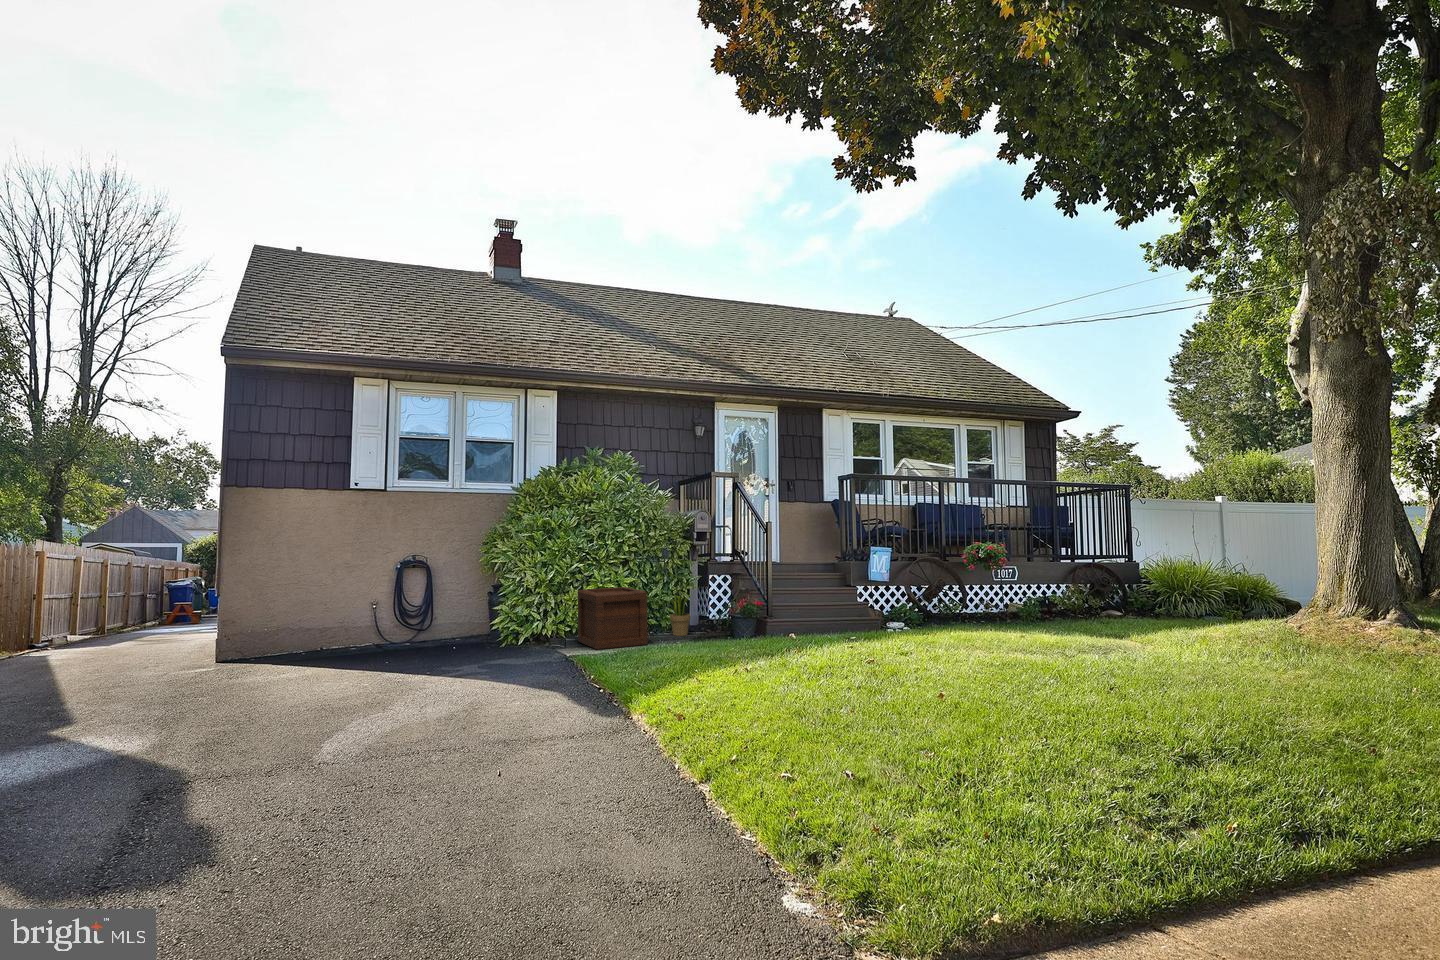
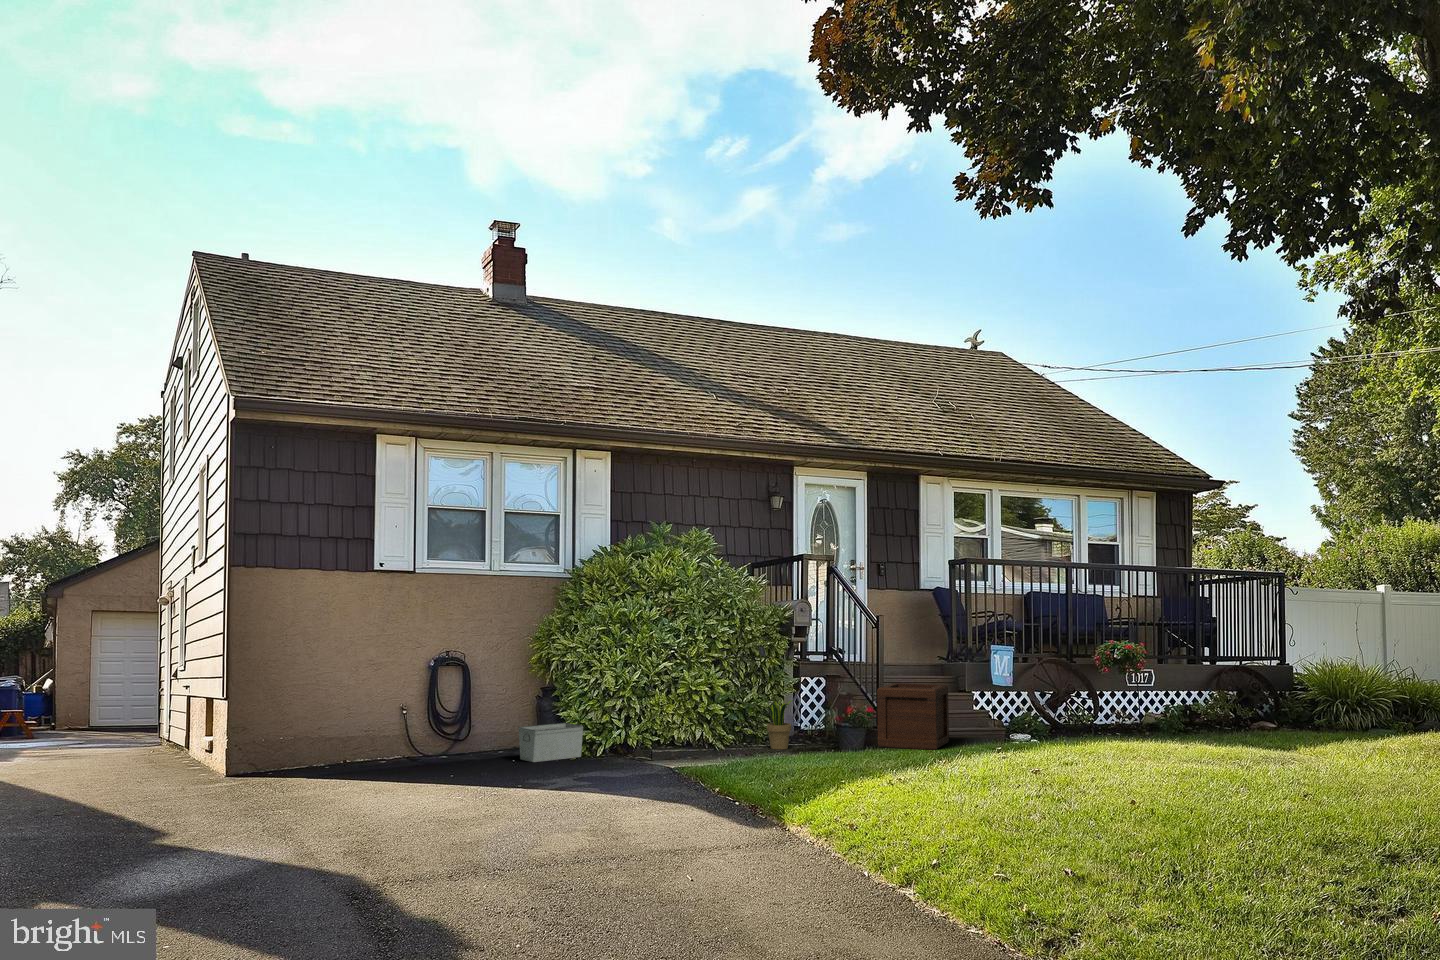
wooden crate: present [578,587,647,650] -> present [877,683,949,750]
storage bin: none [454,614,508,647] -> present [519,723,583,762]

